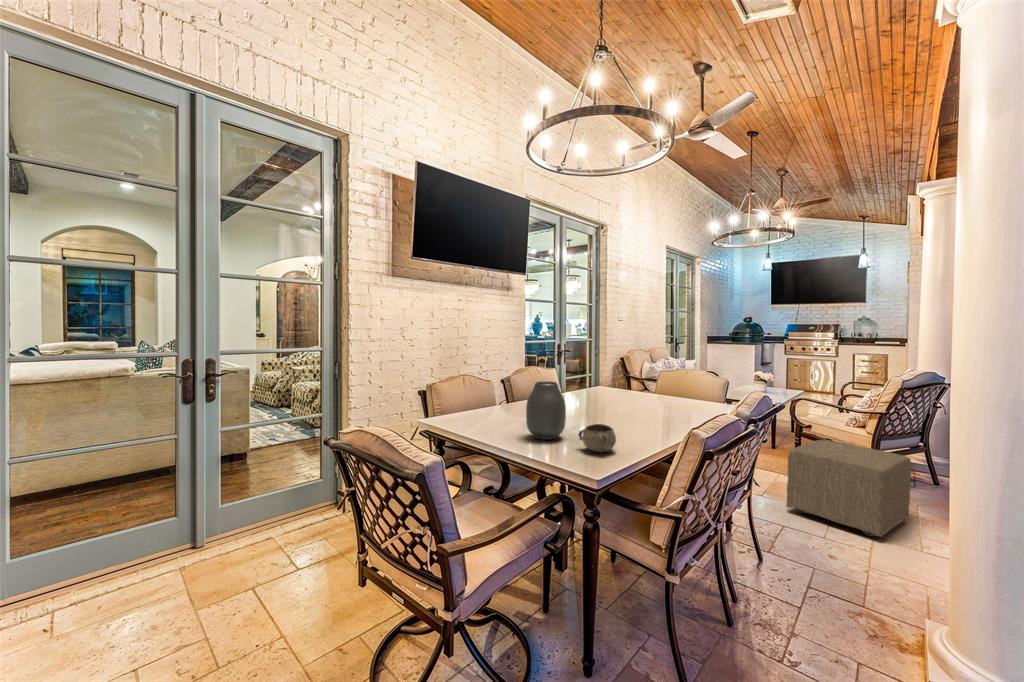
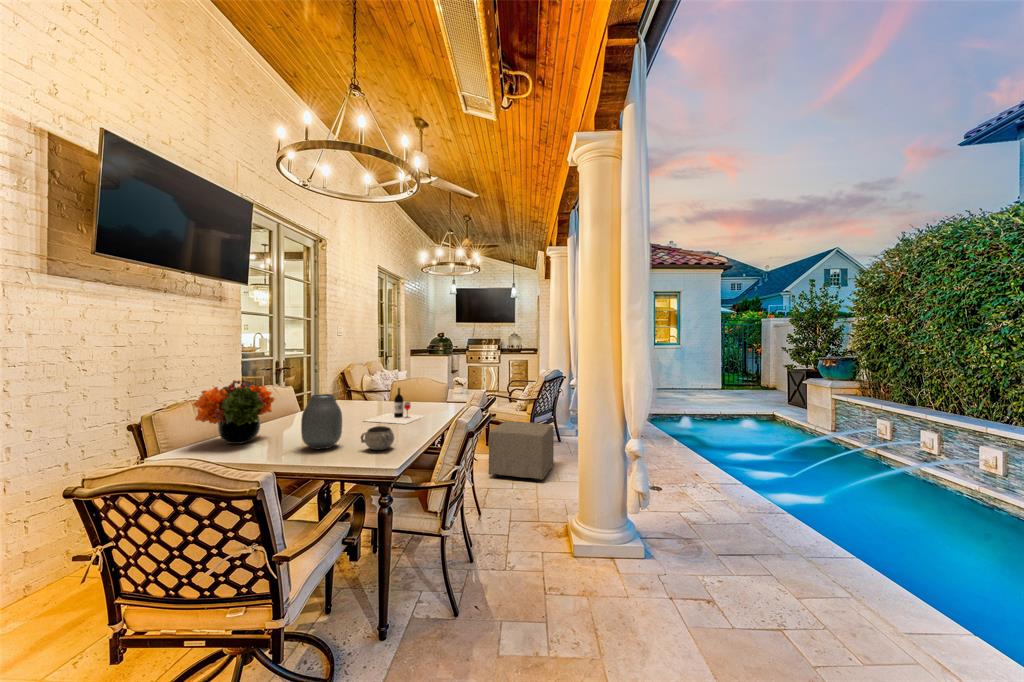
flower arrangement: none [452,362,516,421] -> present [193,380,274,444]
wine bottle: none [606,381,684,425] -> present [365,388,425,424]

